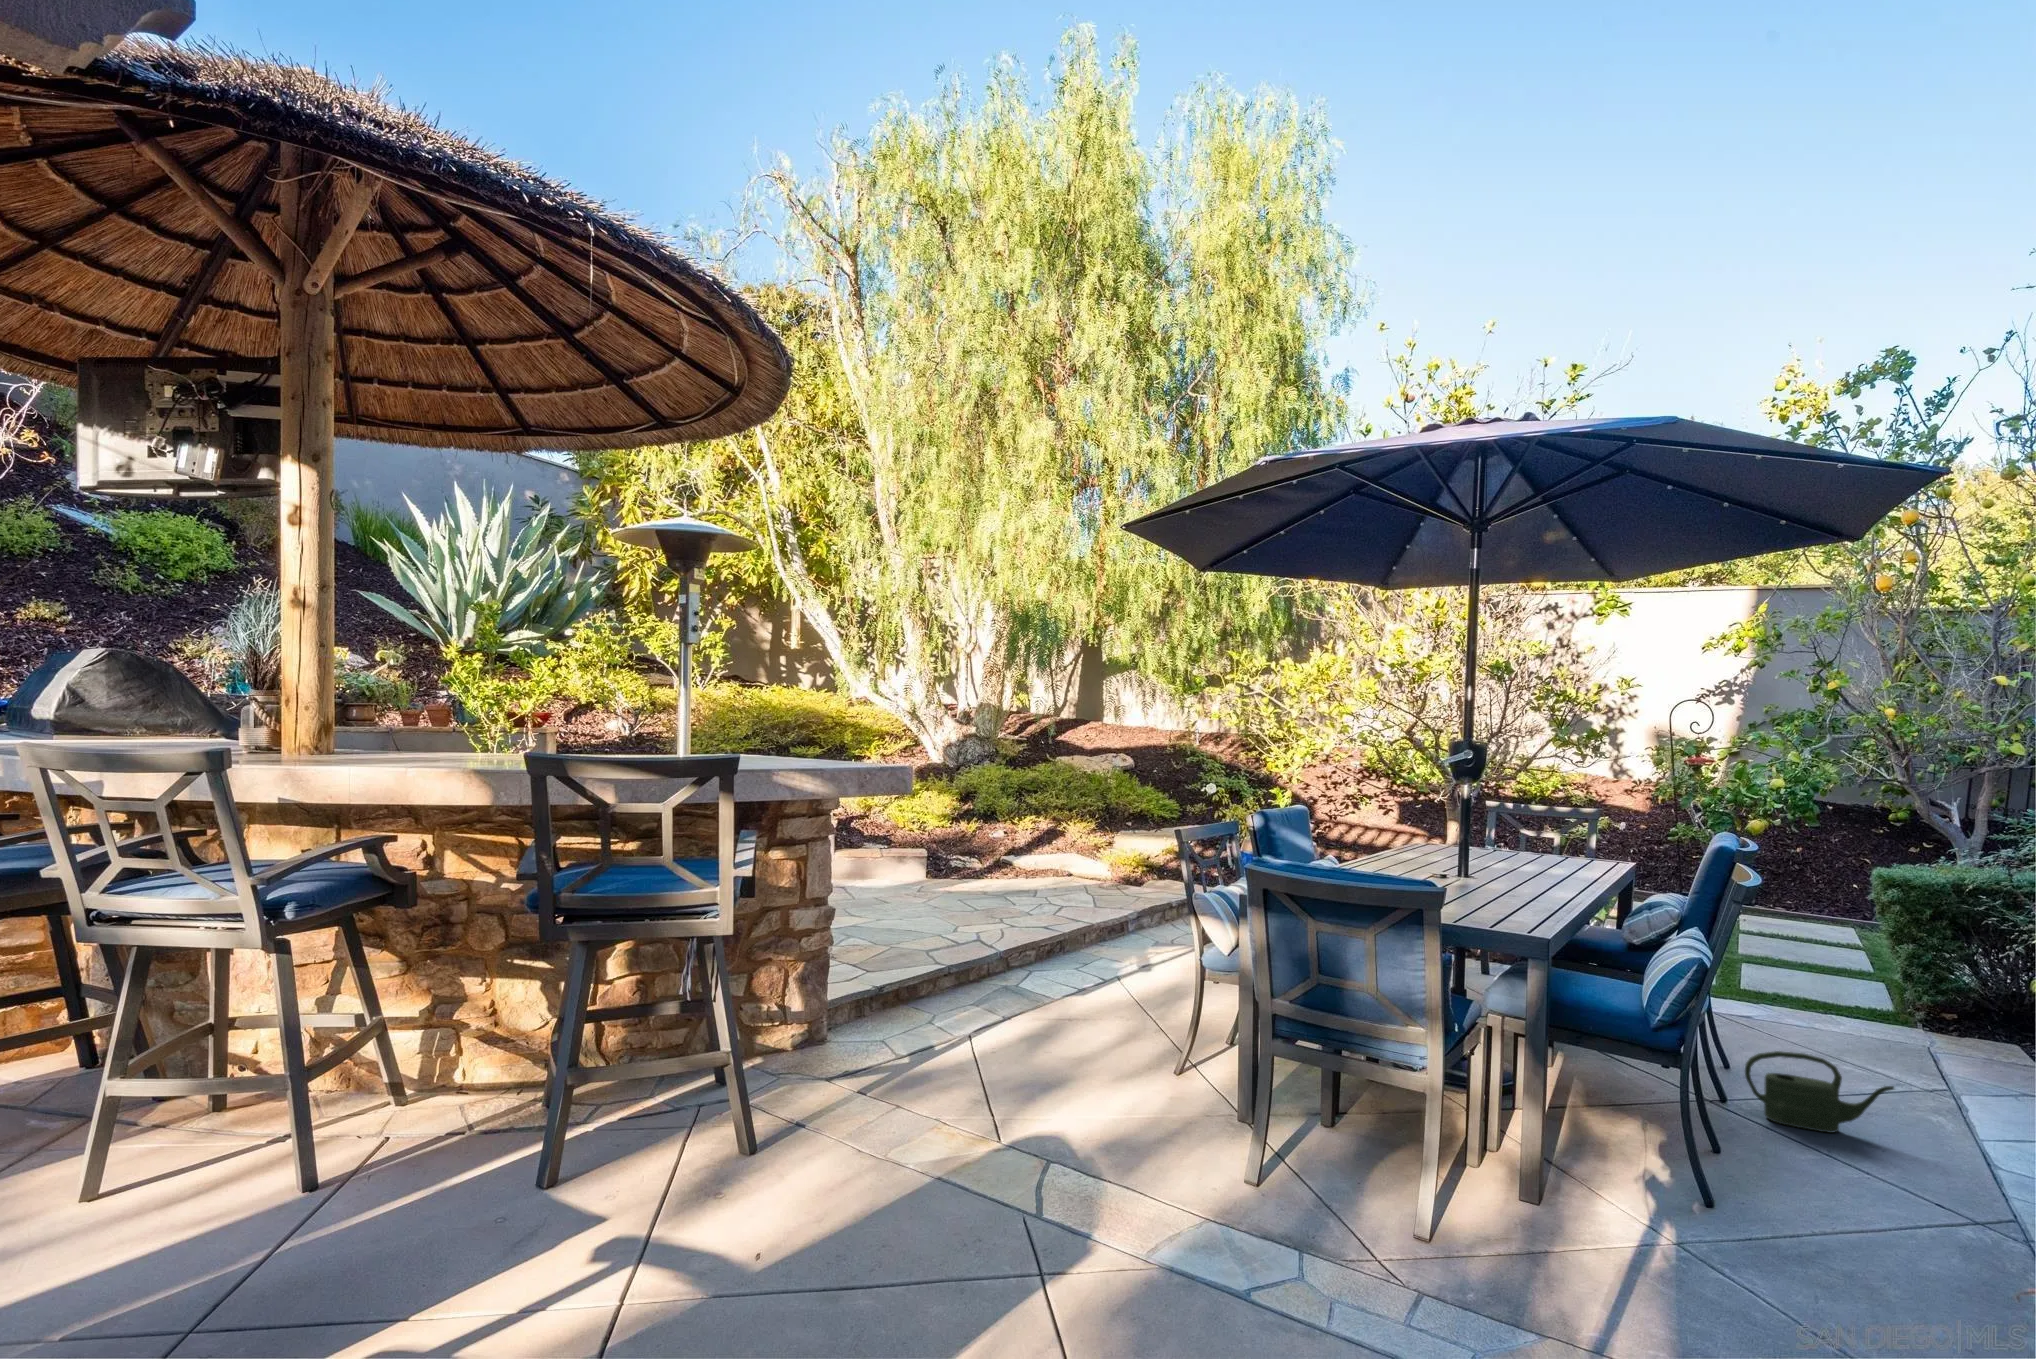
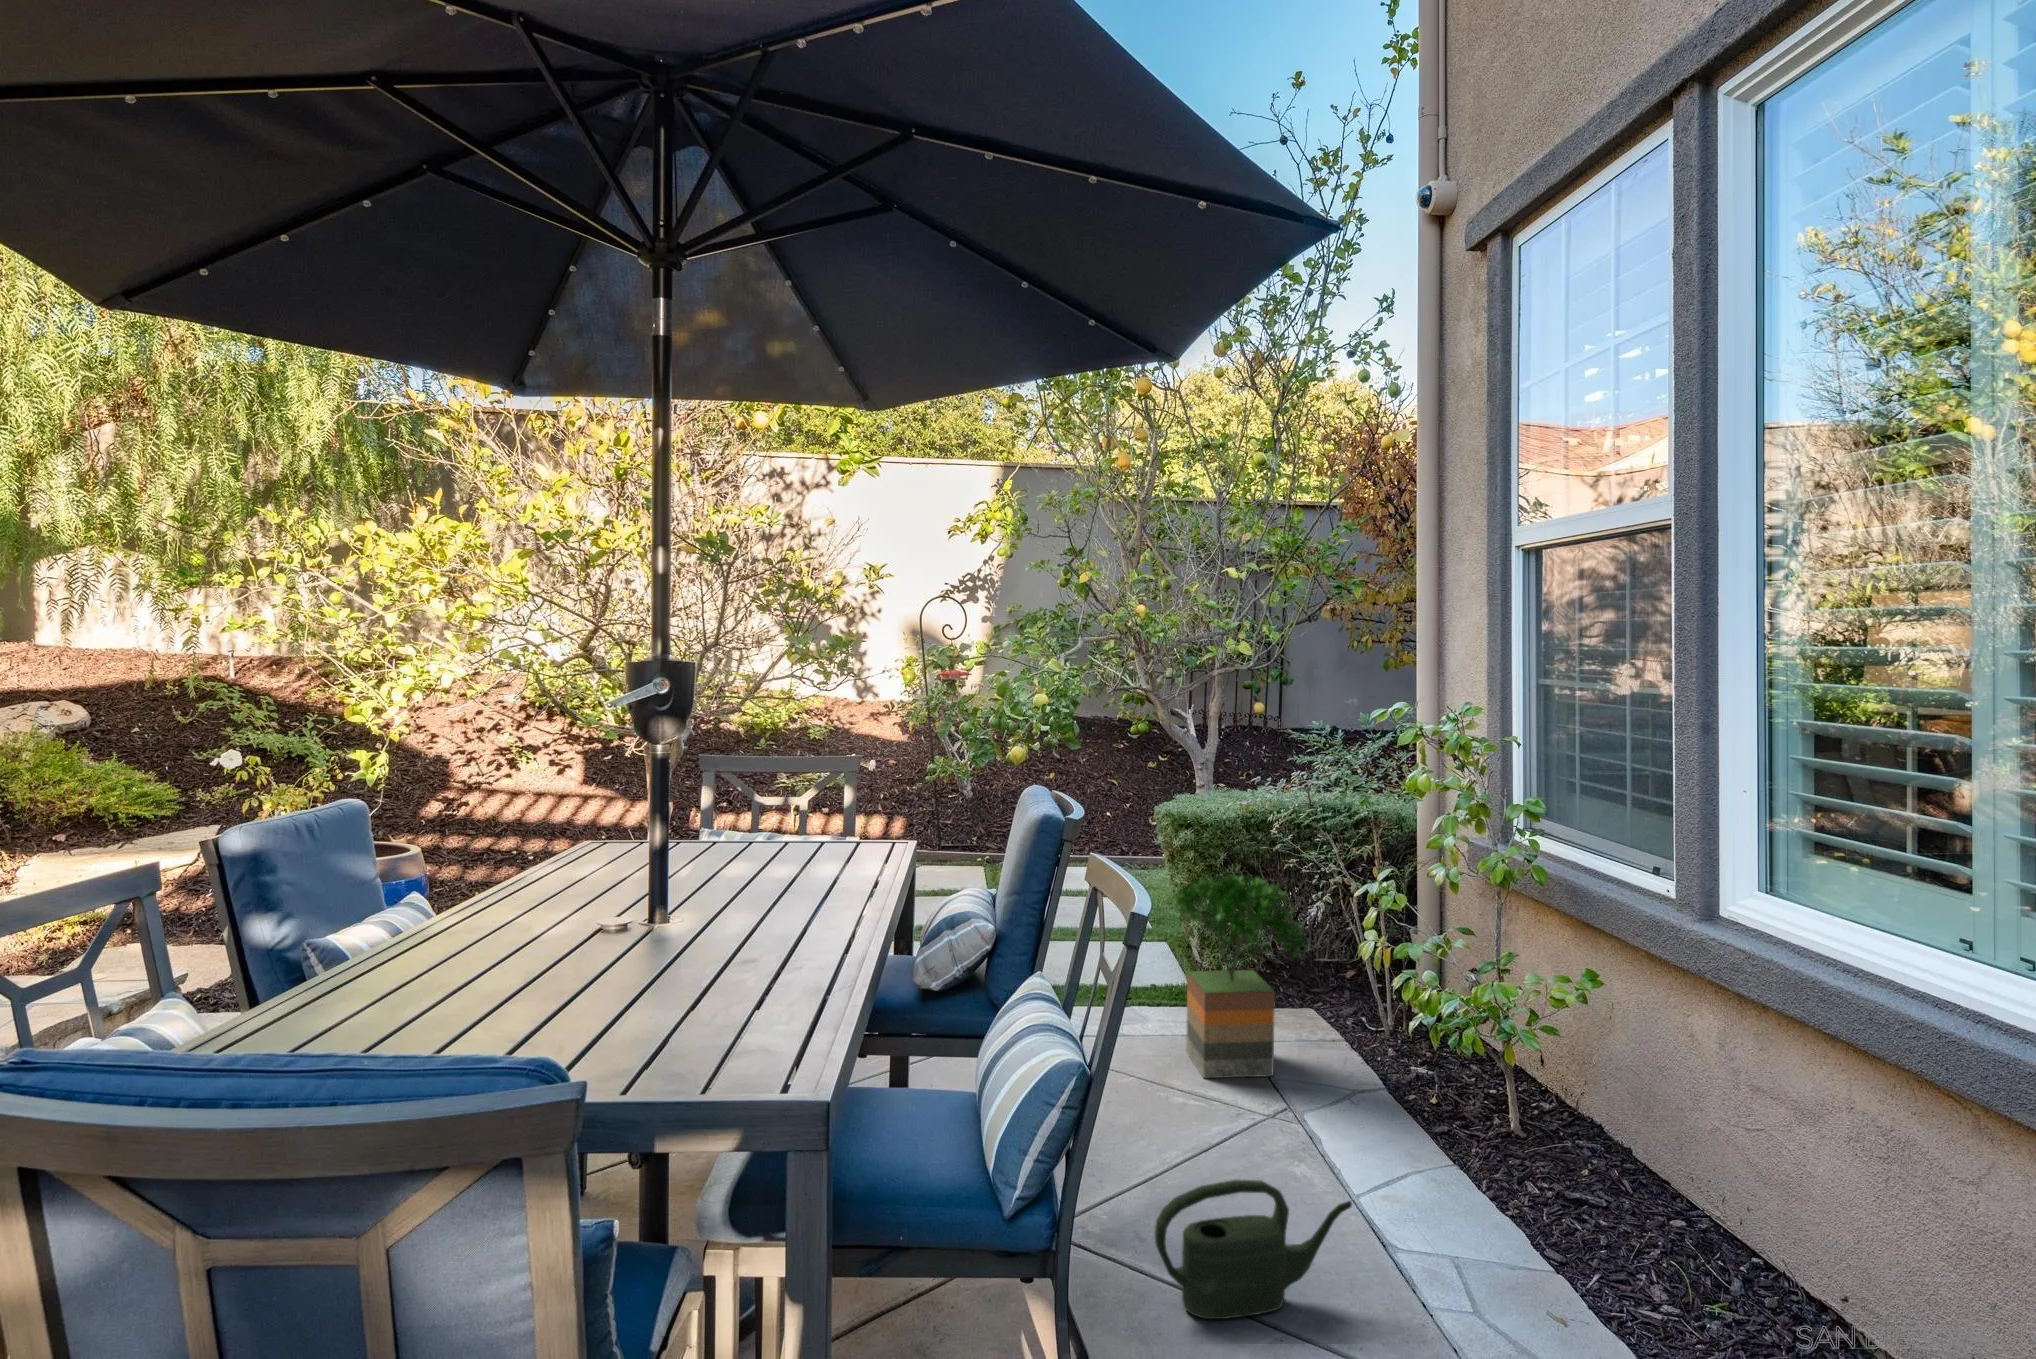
potted tree: none [1828,910,1954,1062] -> present [1171,874,1305,1078]

